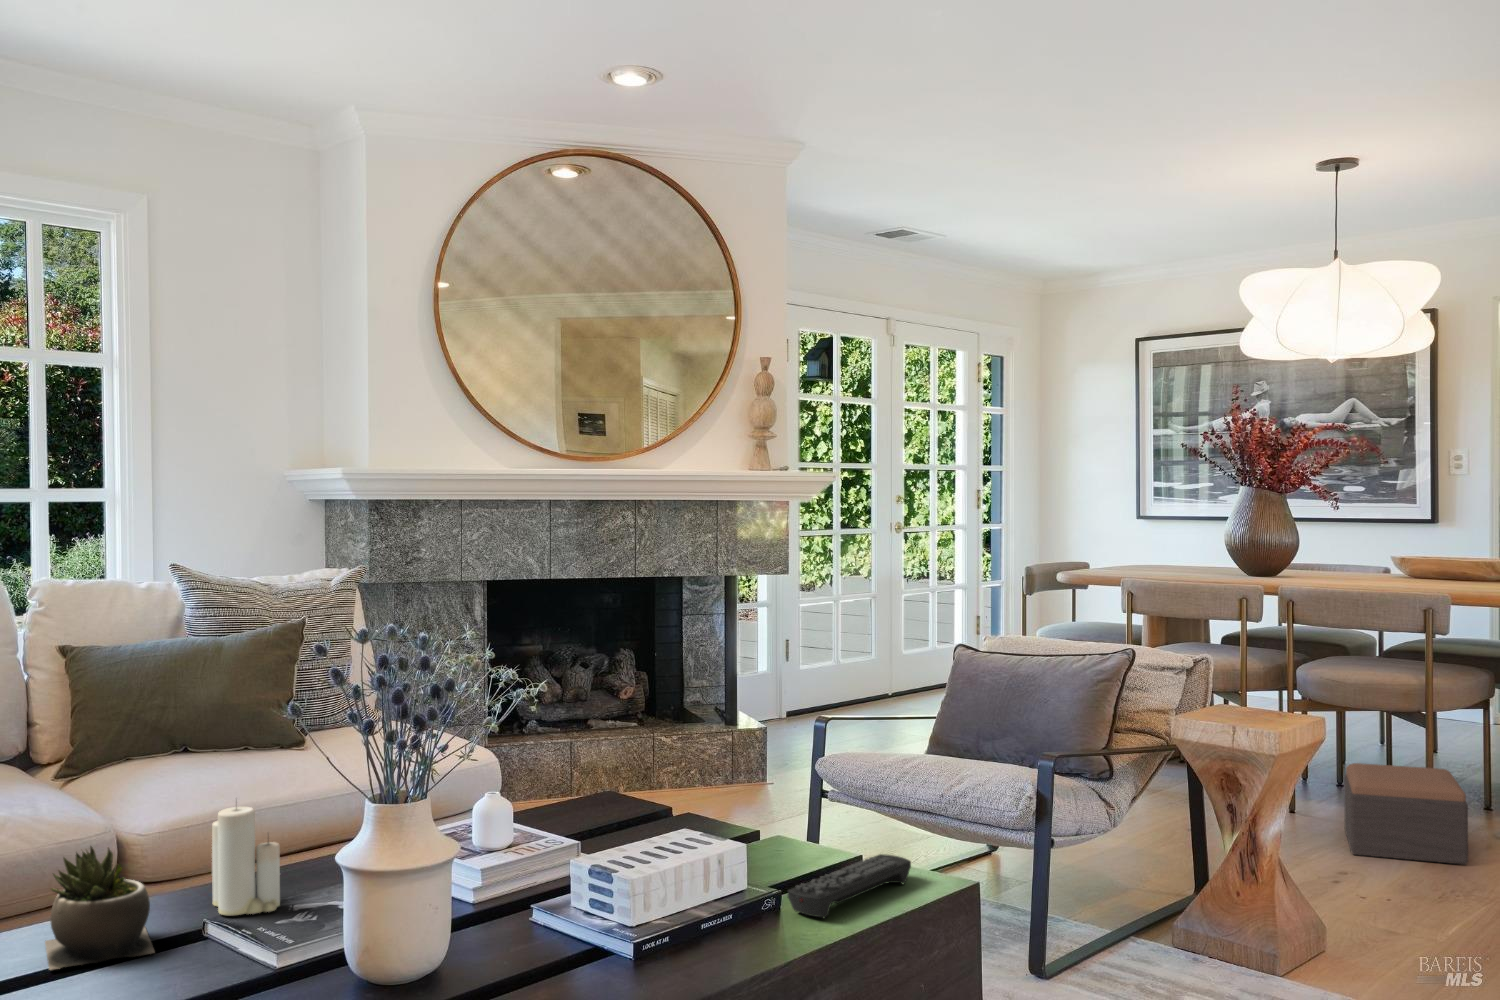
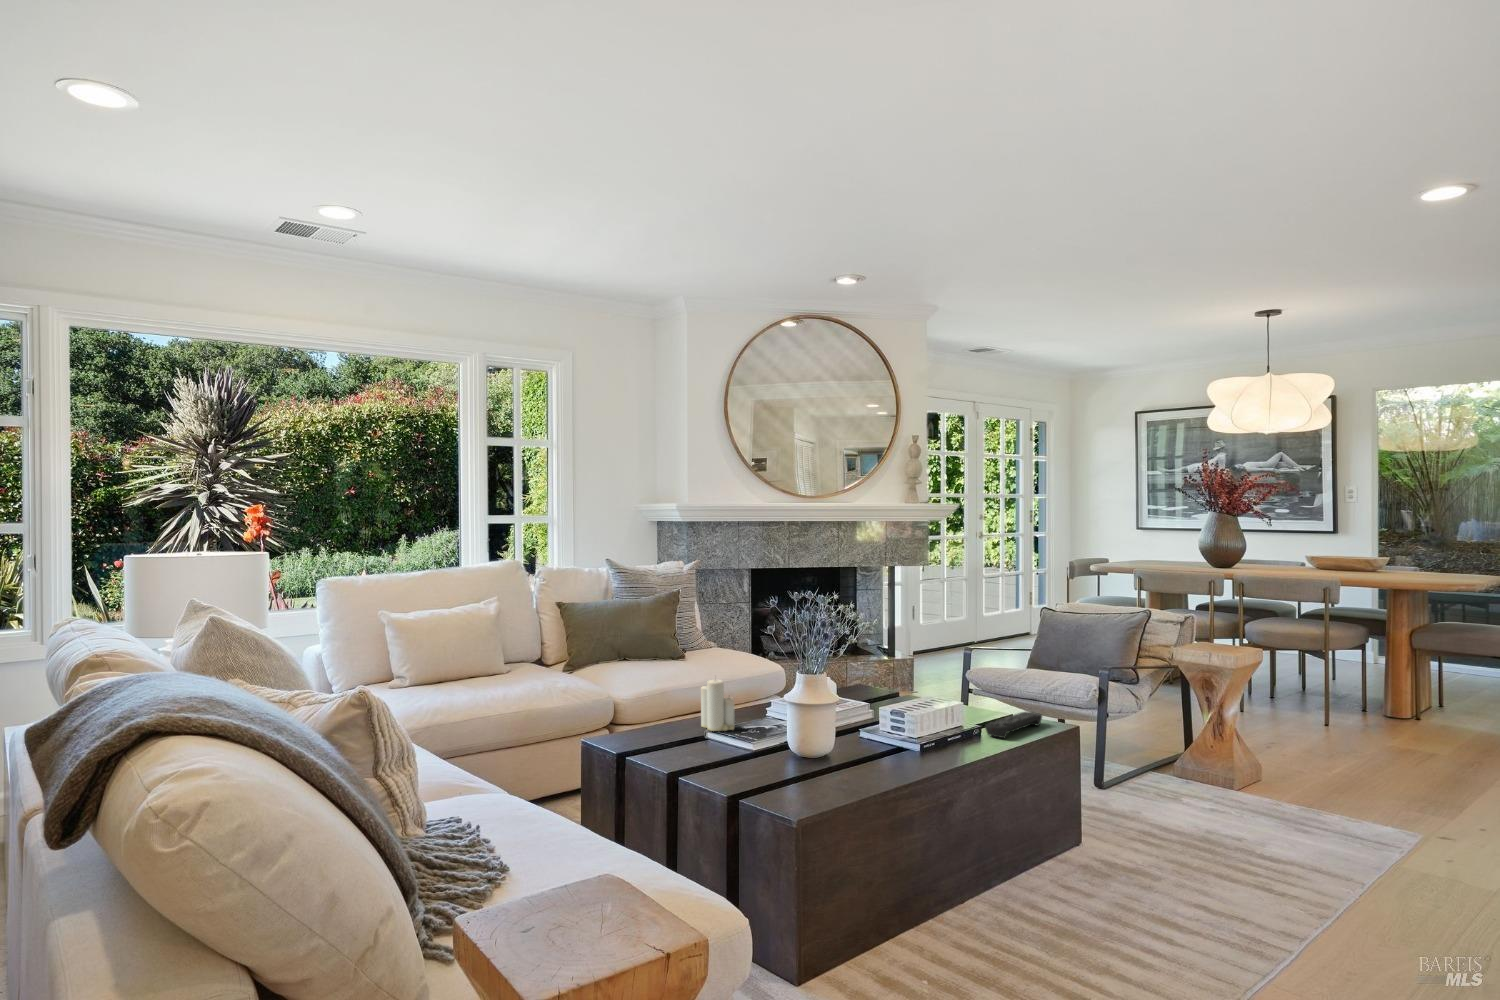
footstool: present [1344,763,1468,865] -> none [1275,682,1352,741]
succulent plant: present [45,847,155,970] -> none [638,694,694,749]

